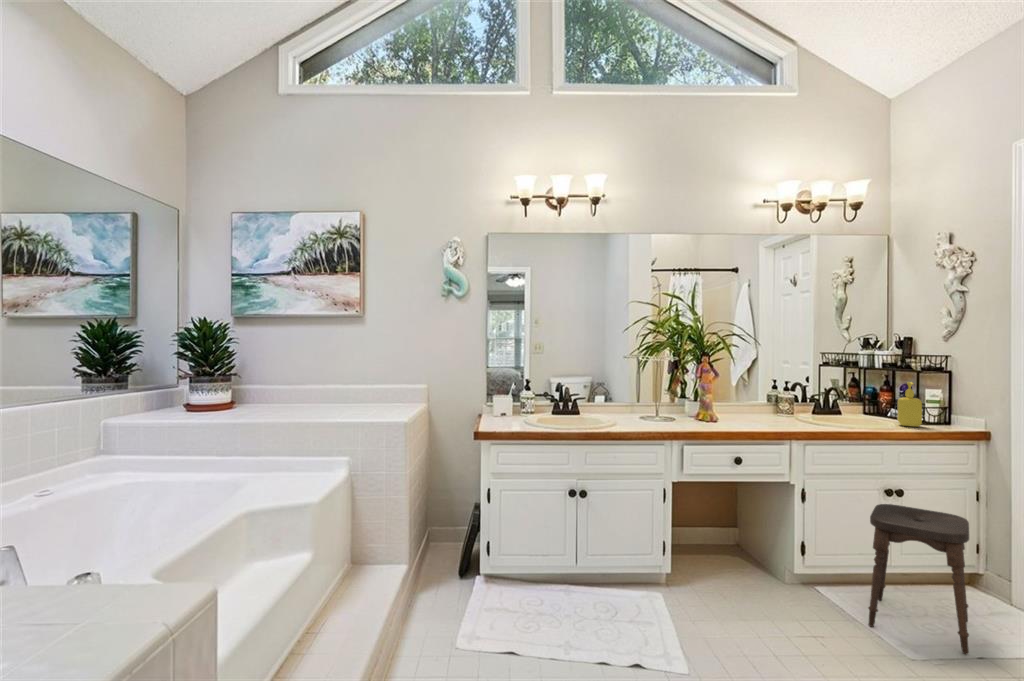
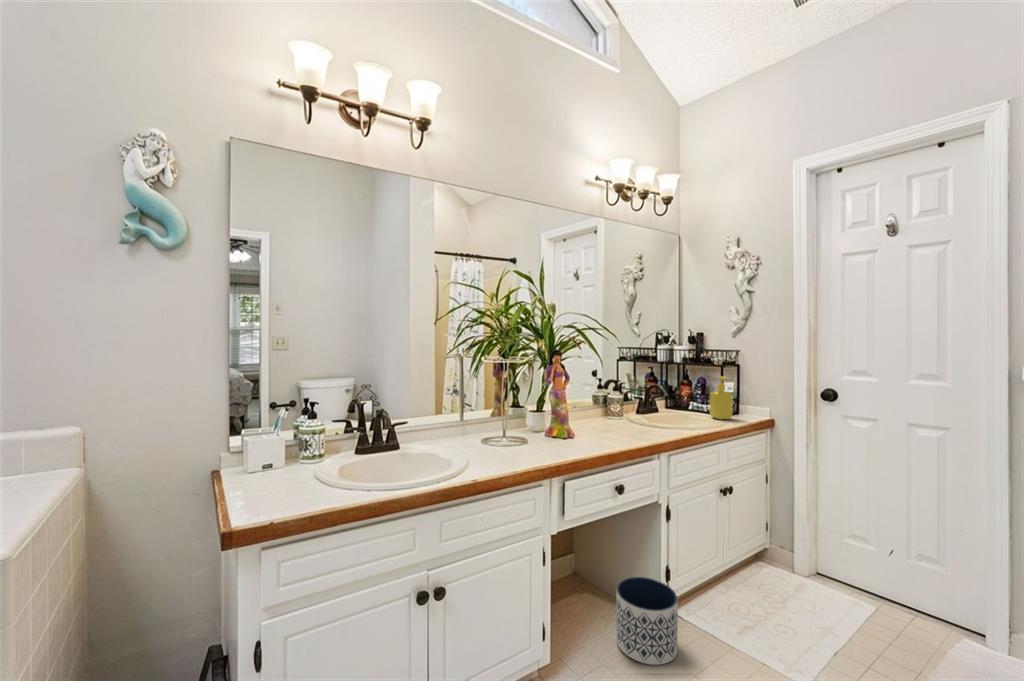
stool: present [868,504,969,654] -> none [728,505,852,662]
planter: none [738,542,790,604] -> present [616,577,678,665]

